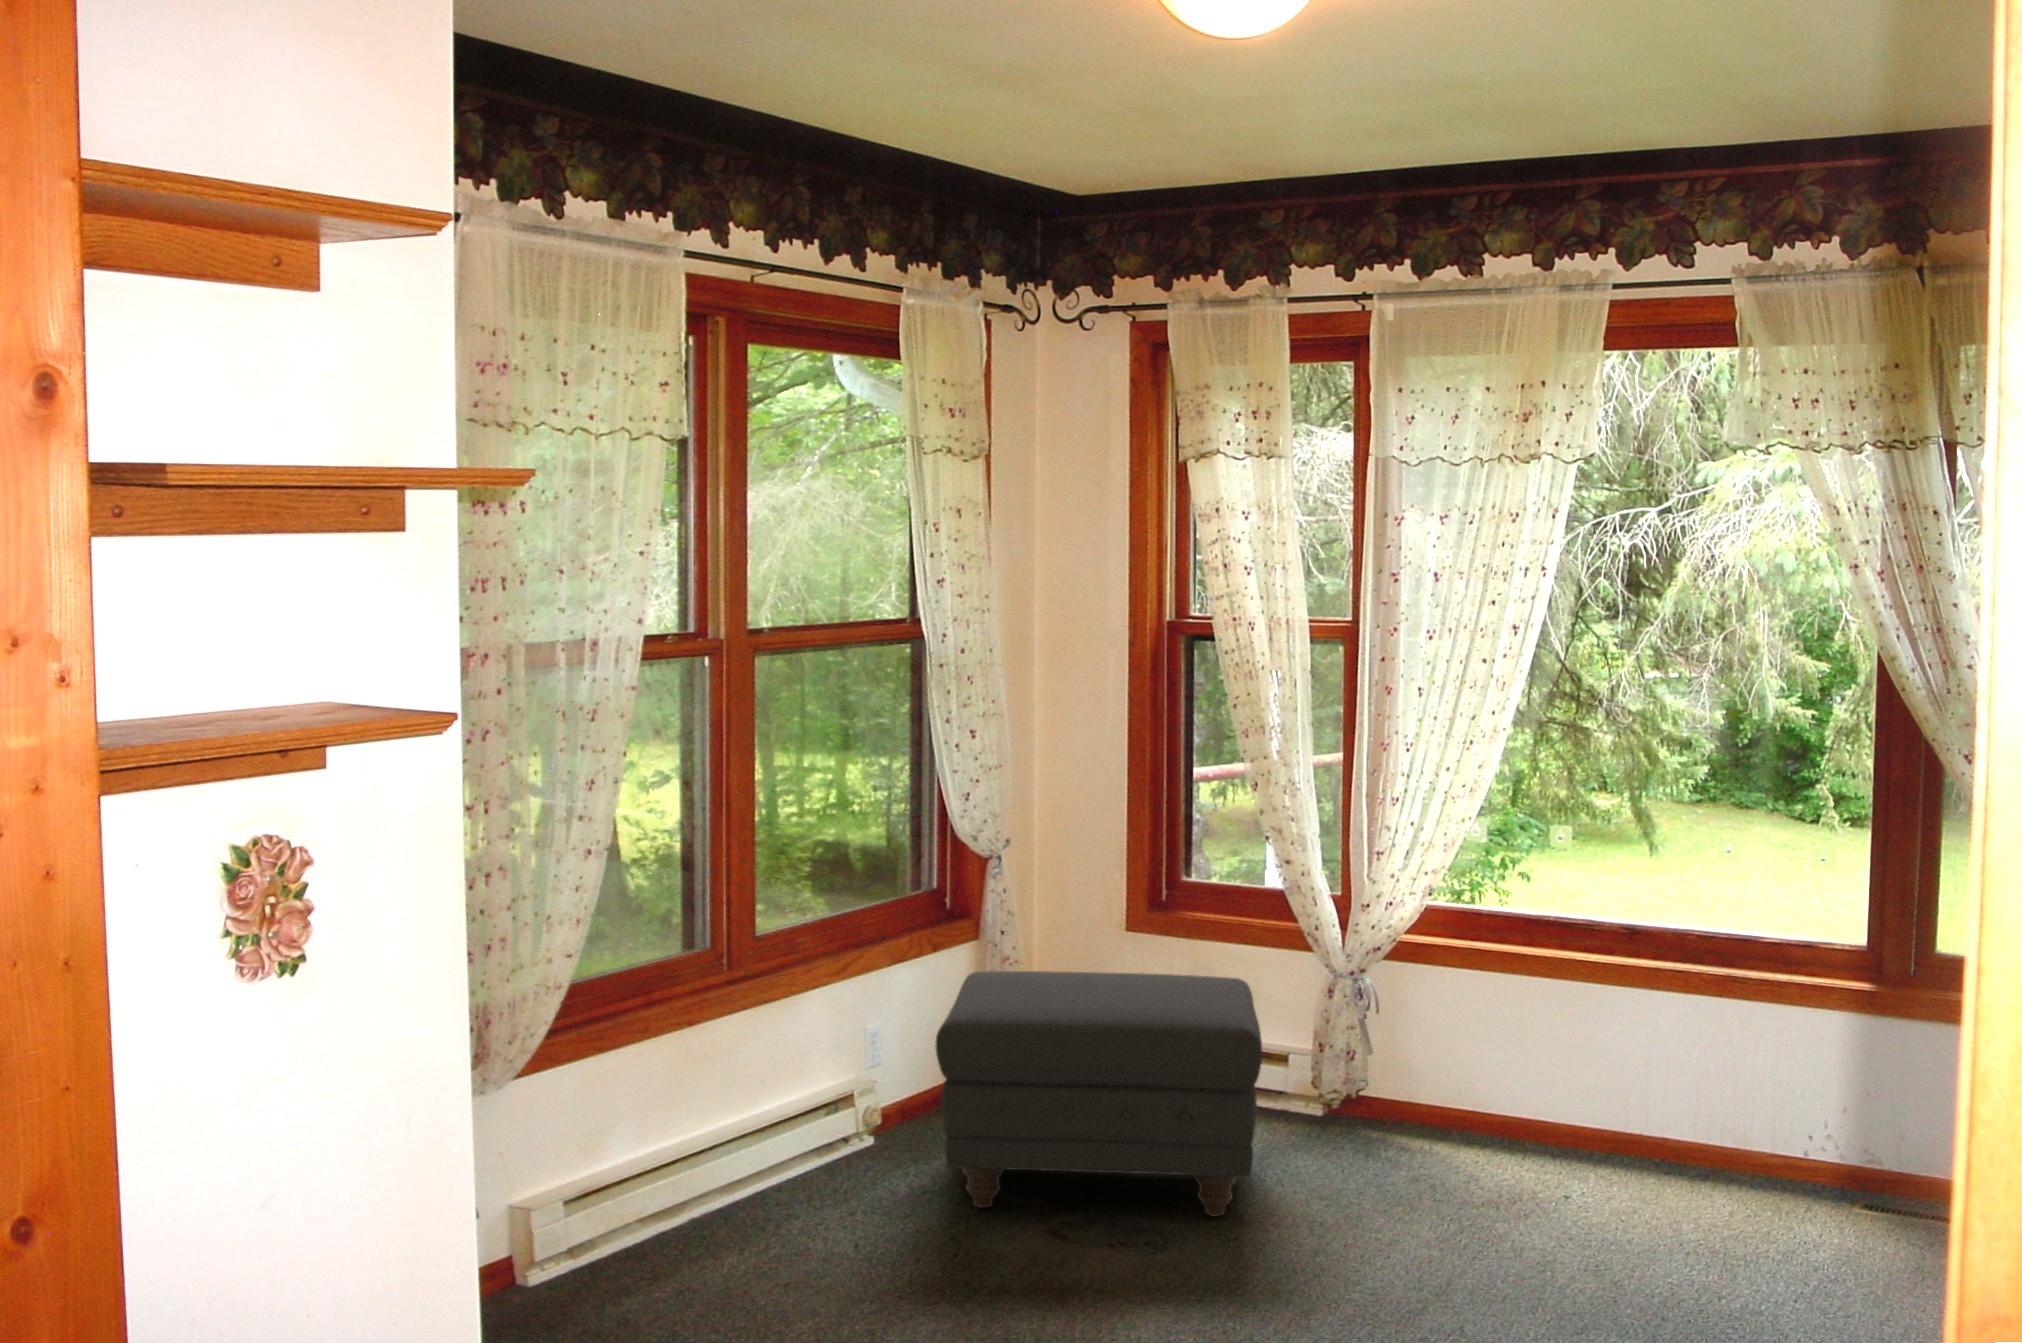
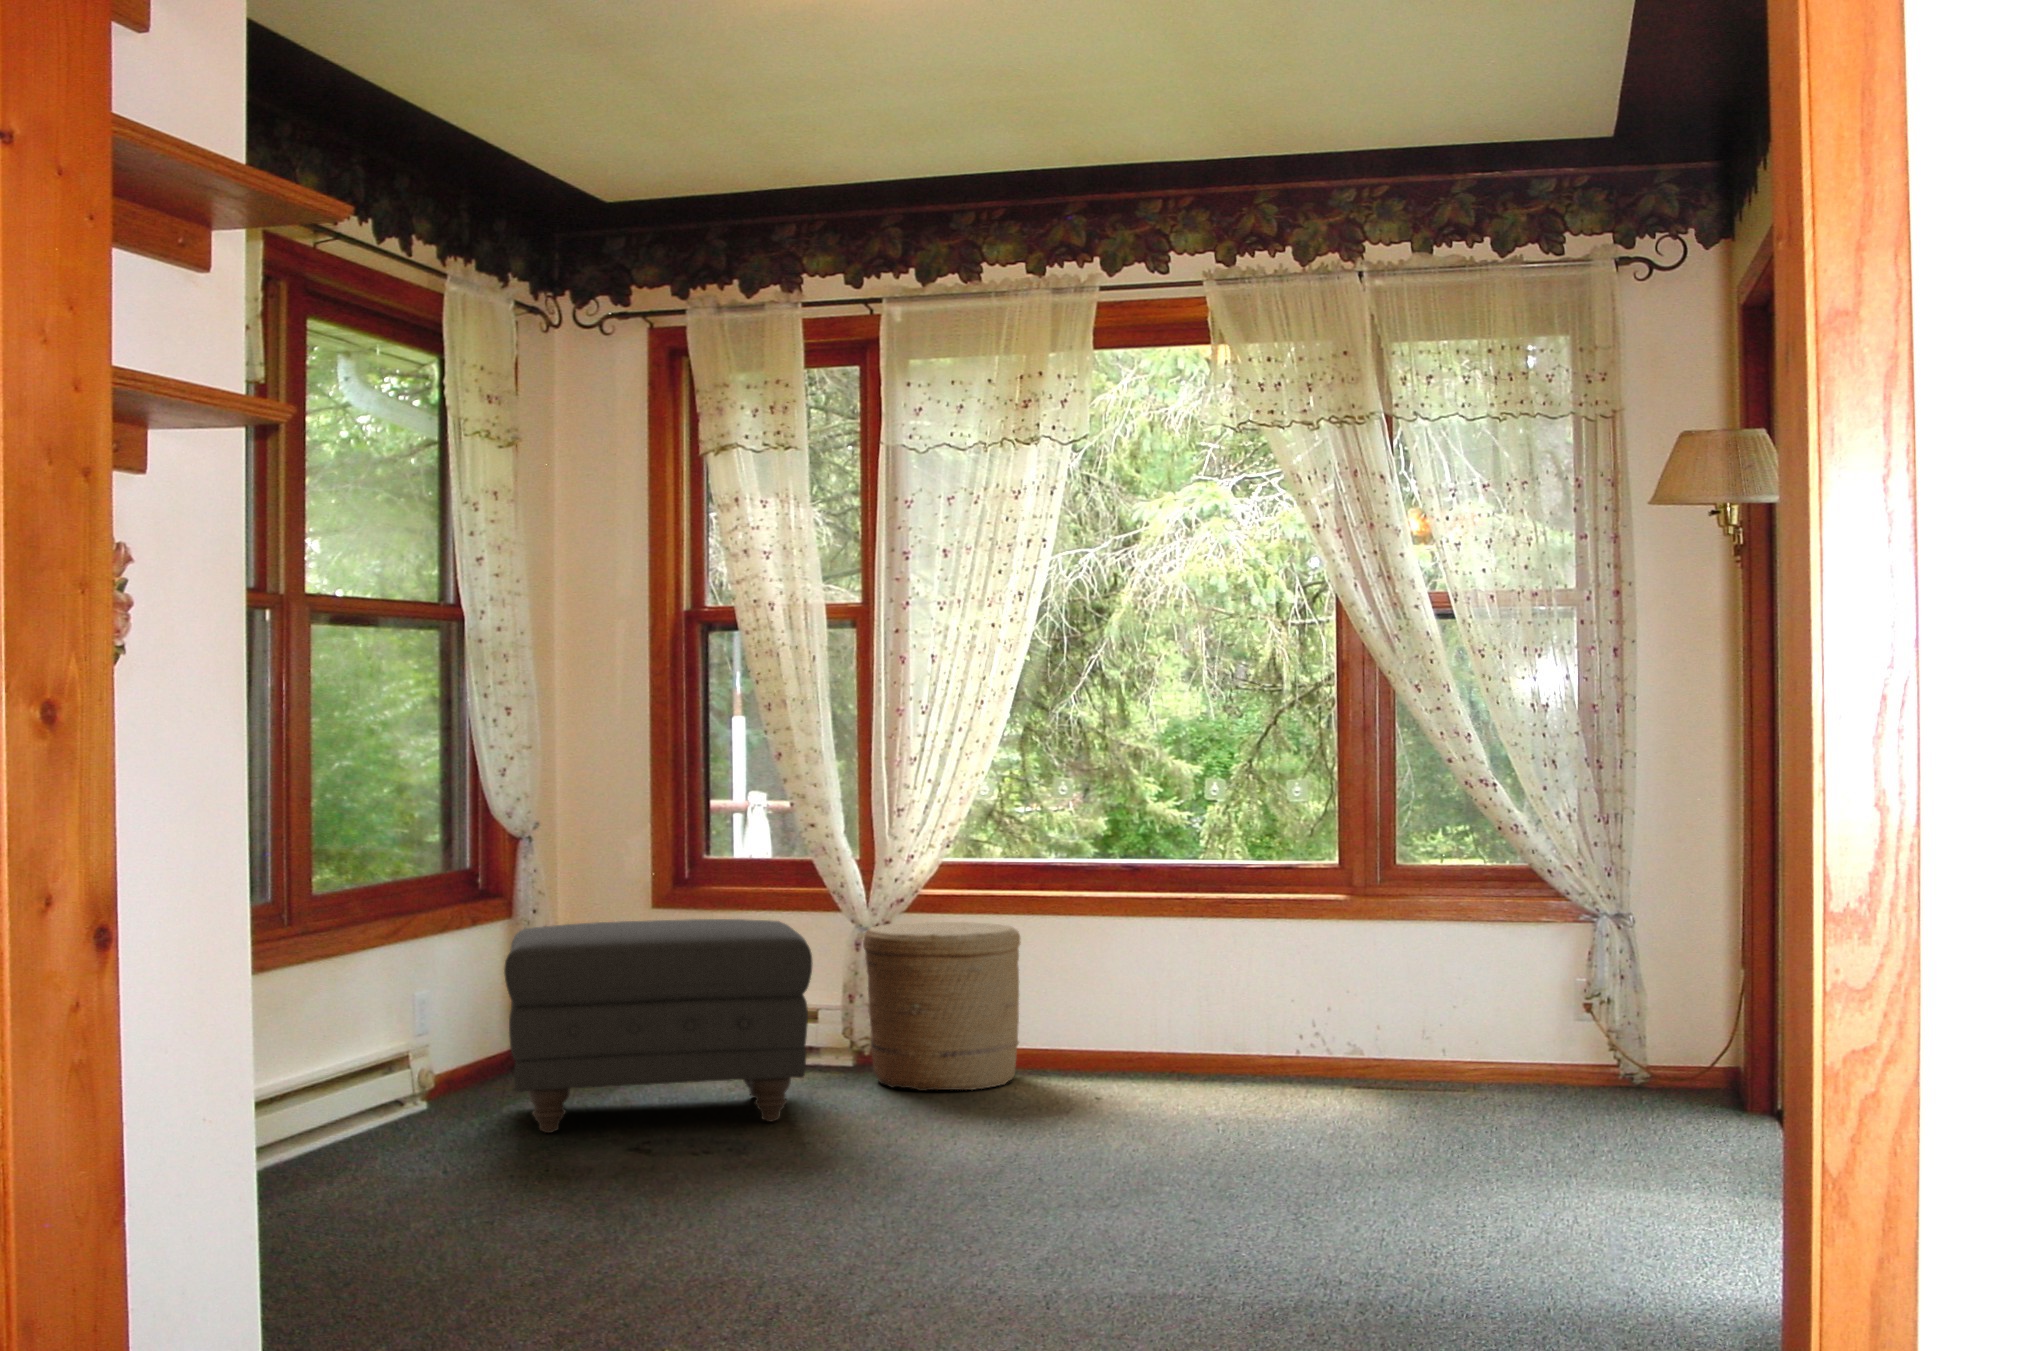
woven basket: none [1331,974,1507,1179] -> present [863,922,1021,1091]

